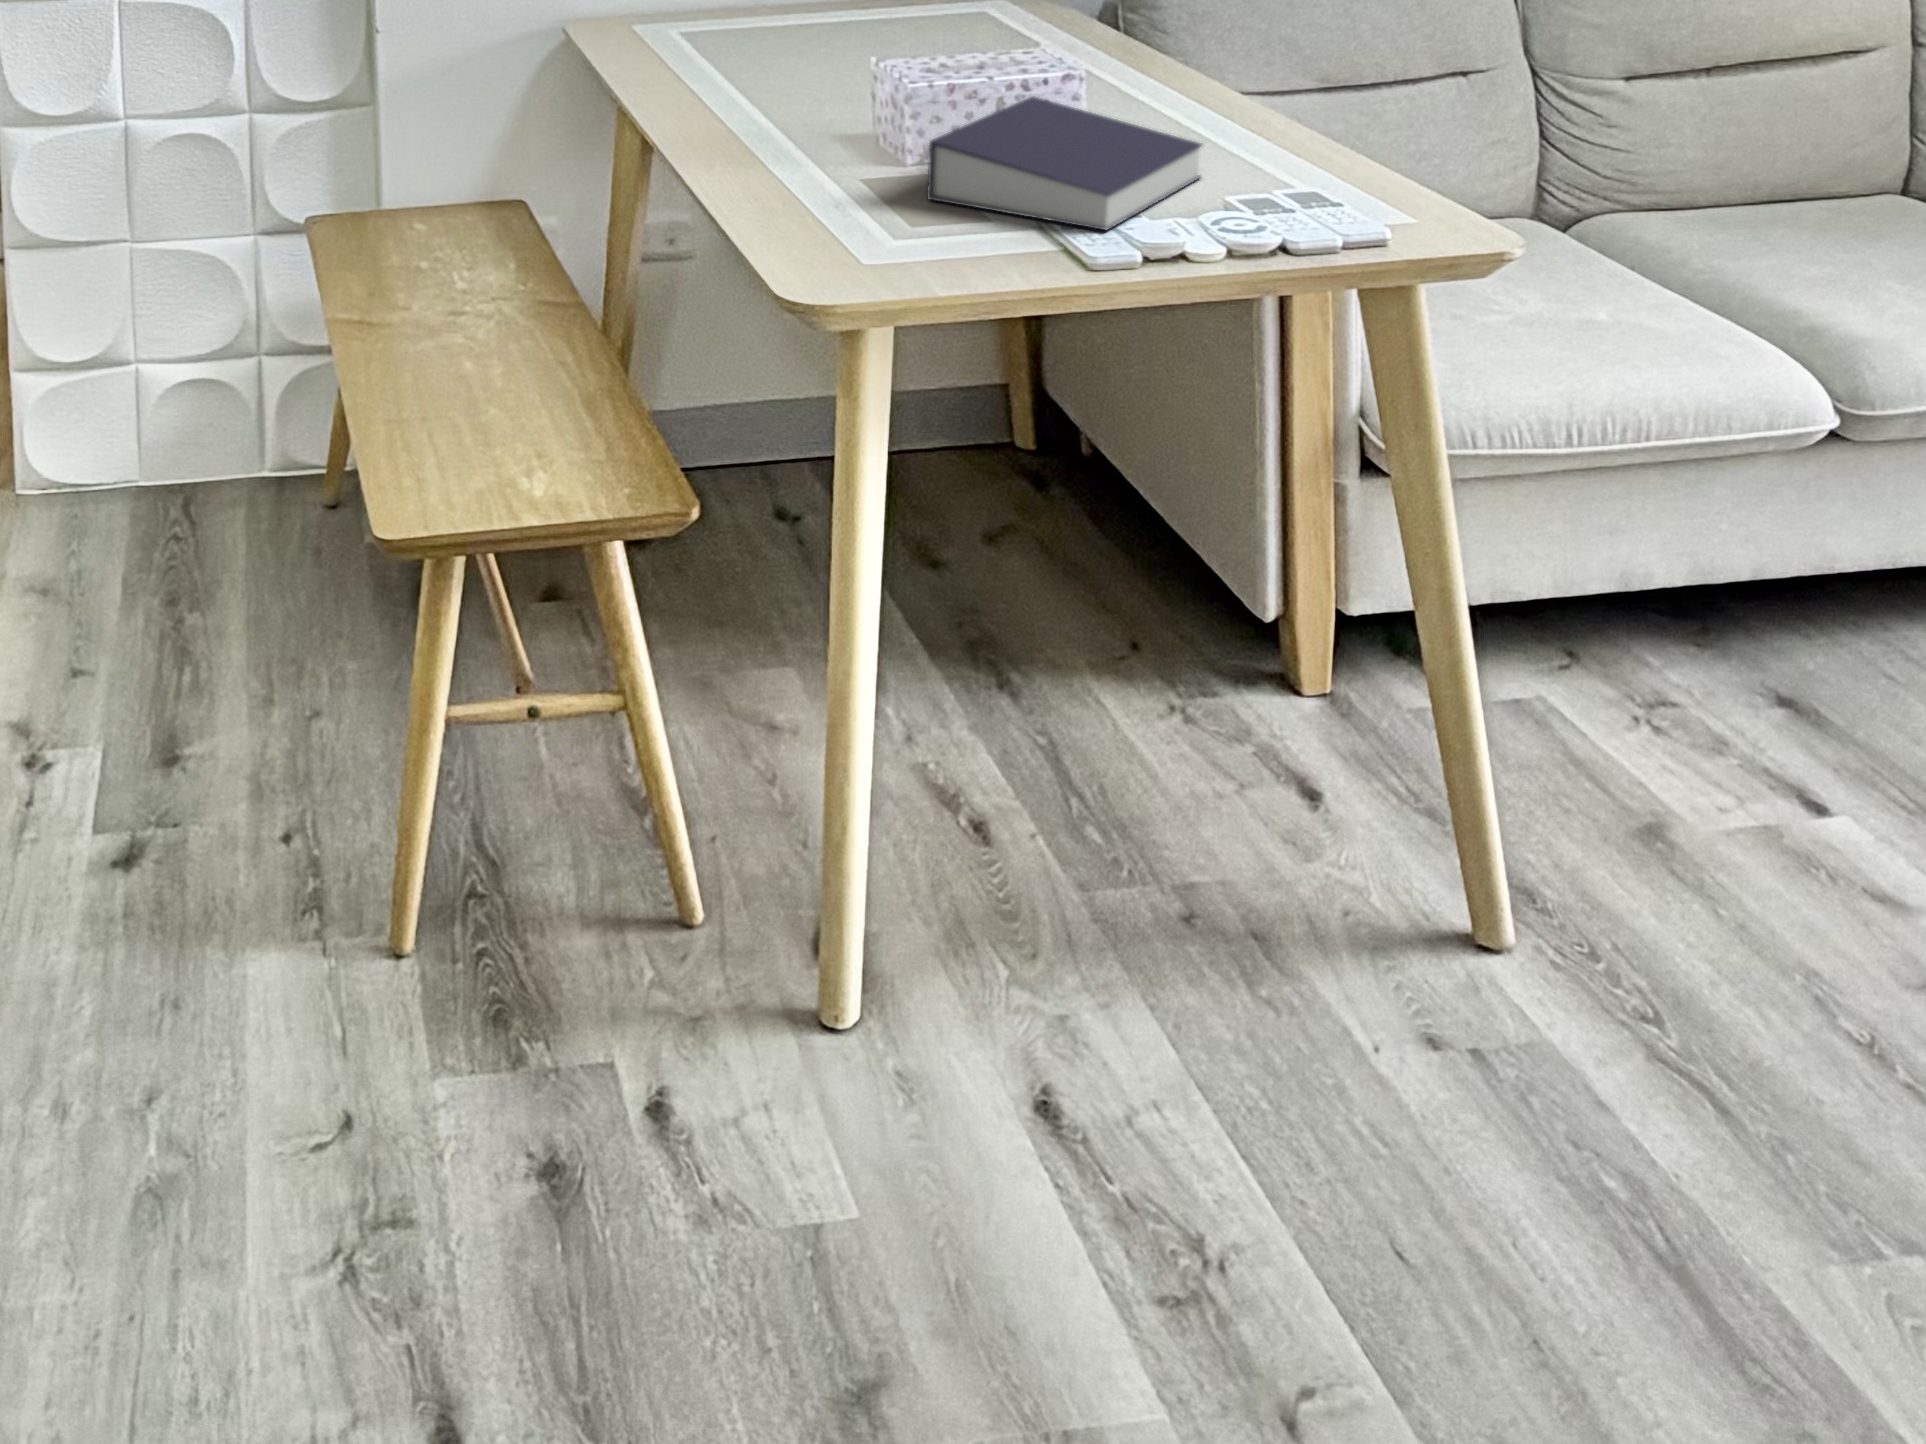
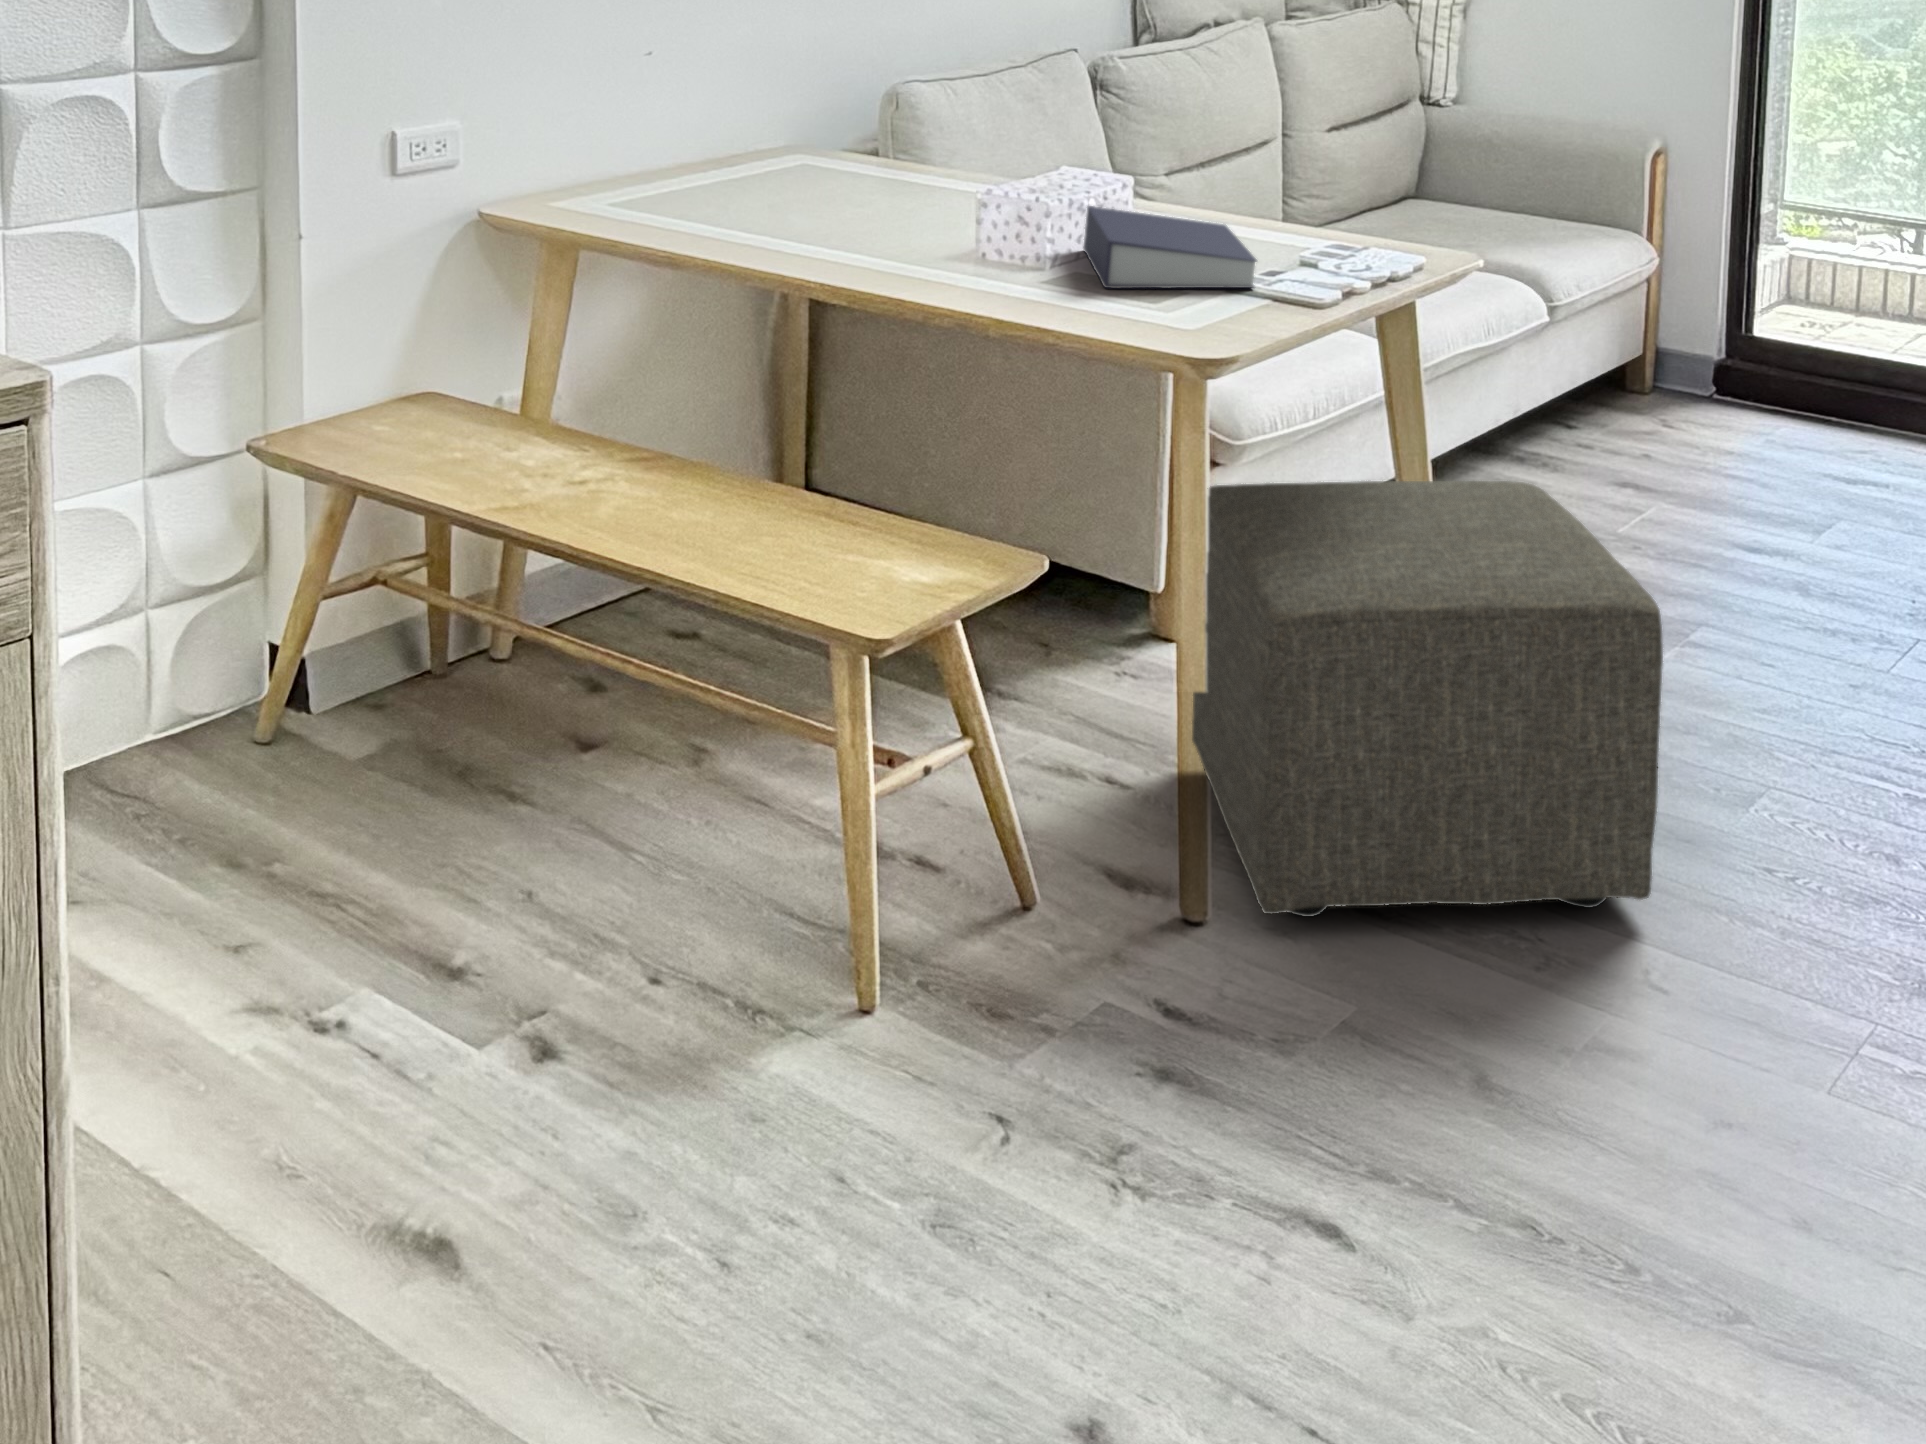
ottoman: none [856,484,1575,1286] -> present [1192,481,1663,917]

